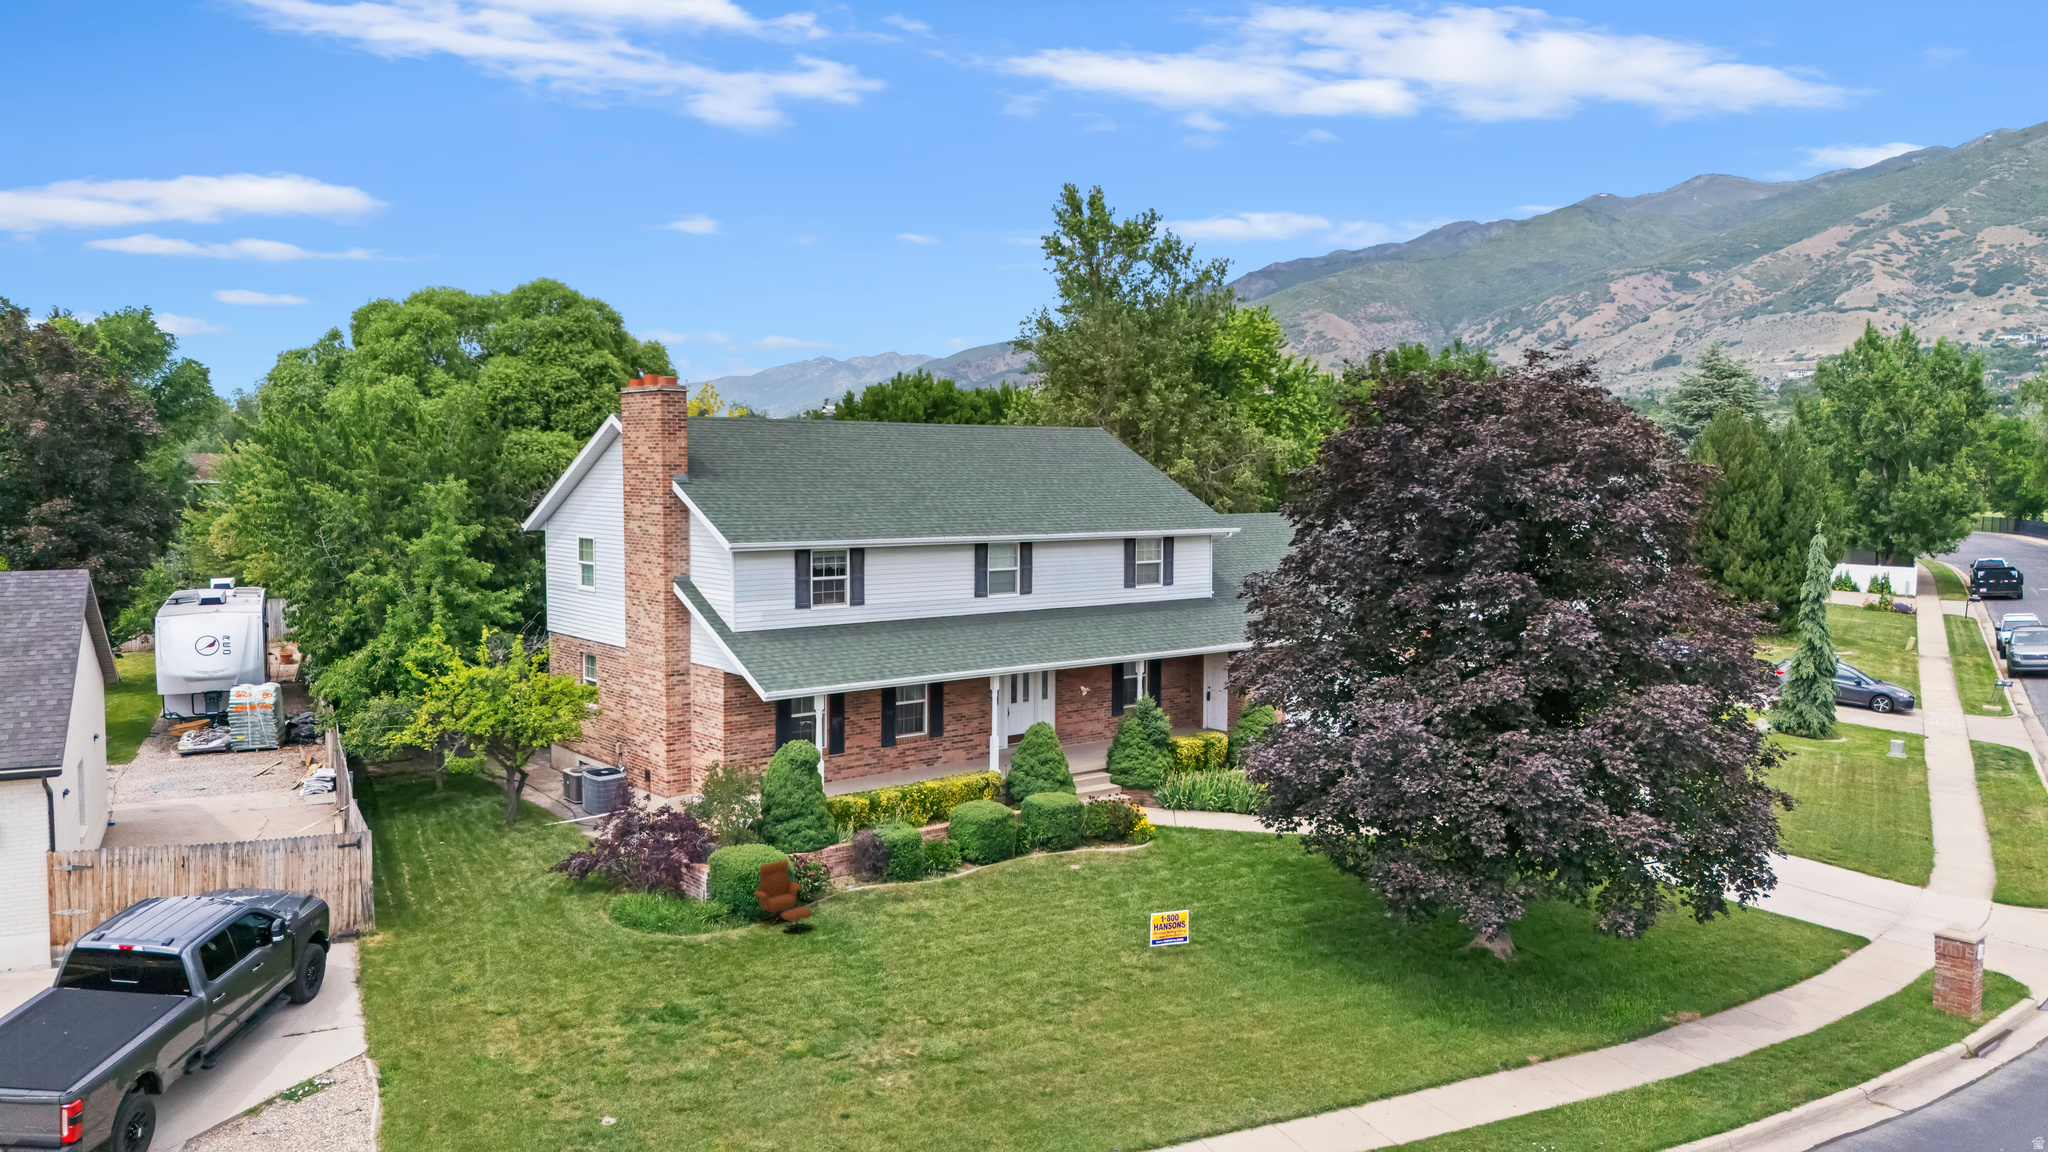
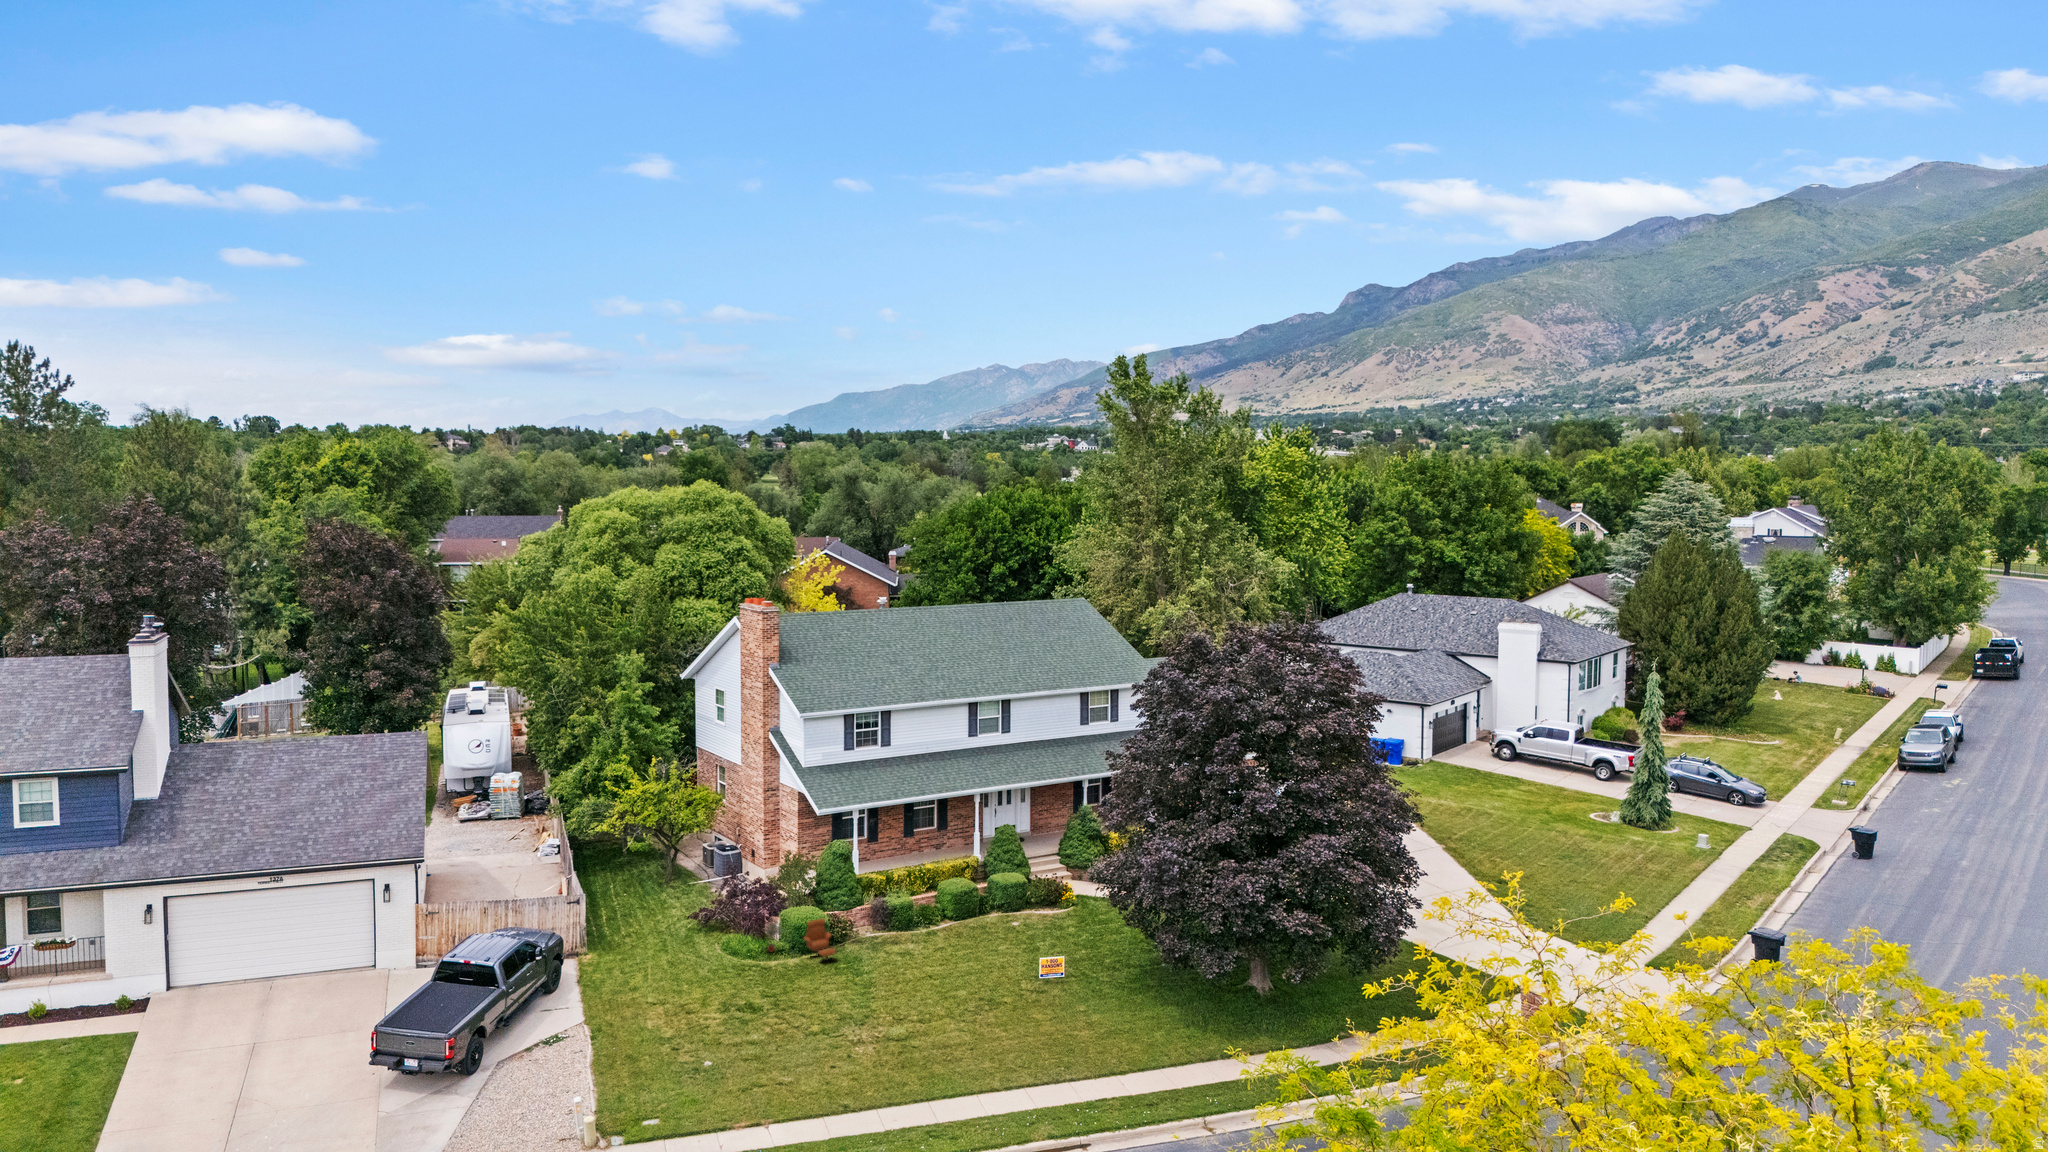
potted tree: none [684,860,720,919] -> present [765,920,782,952]

